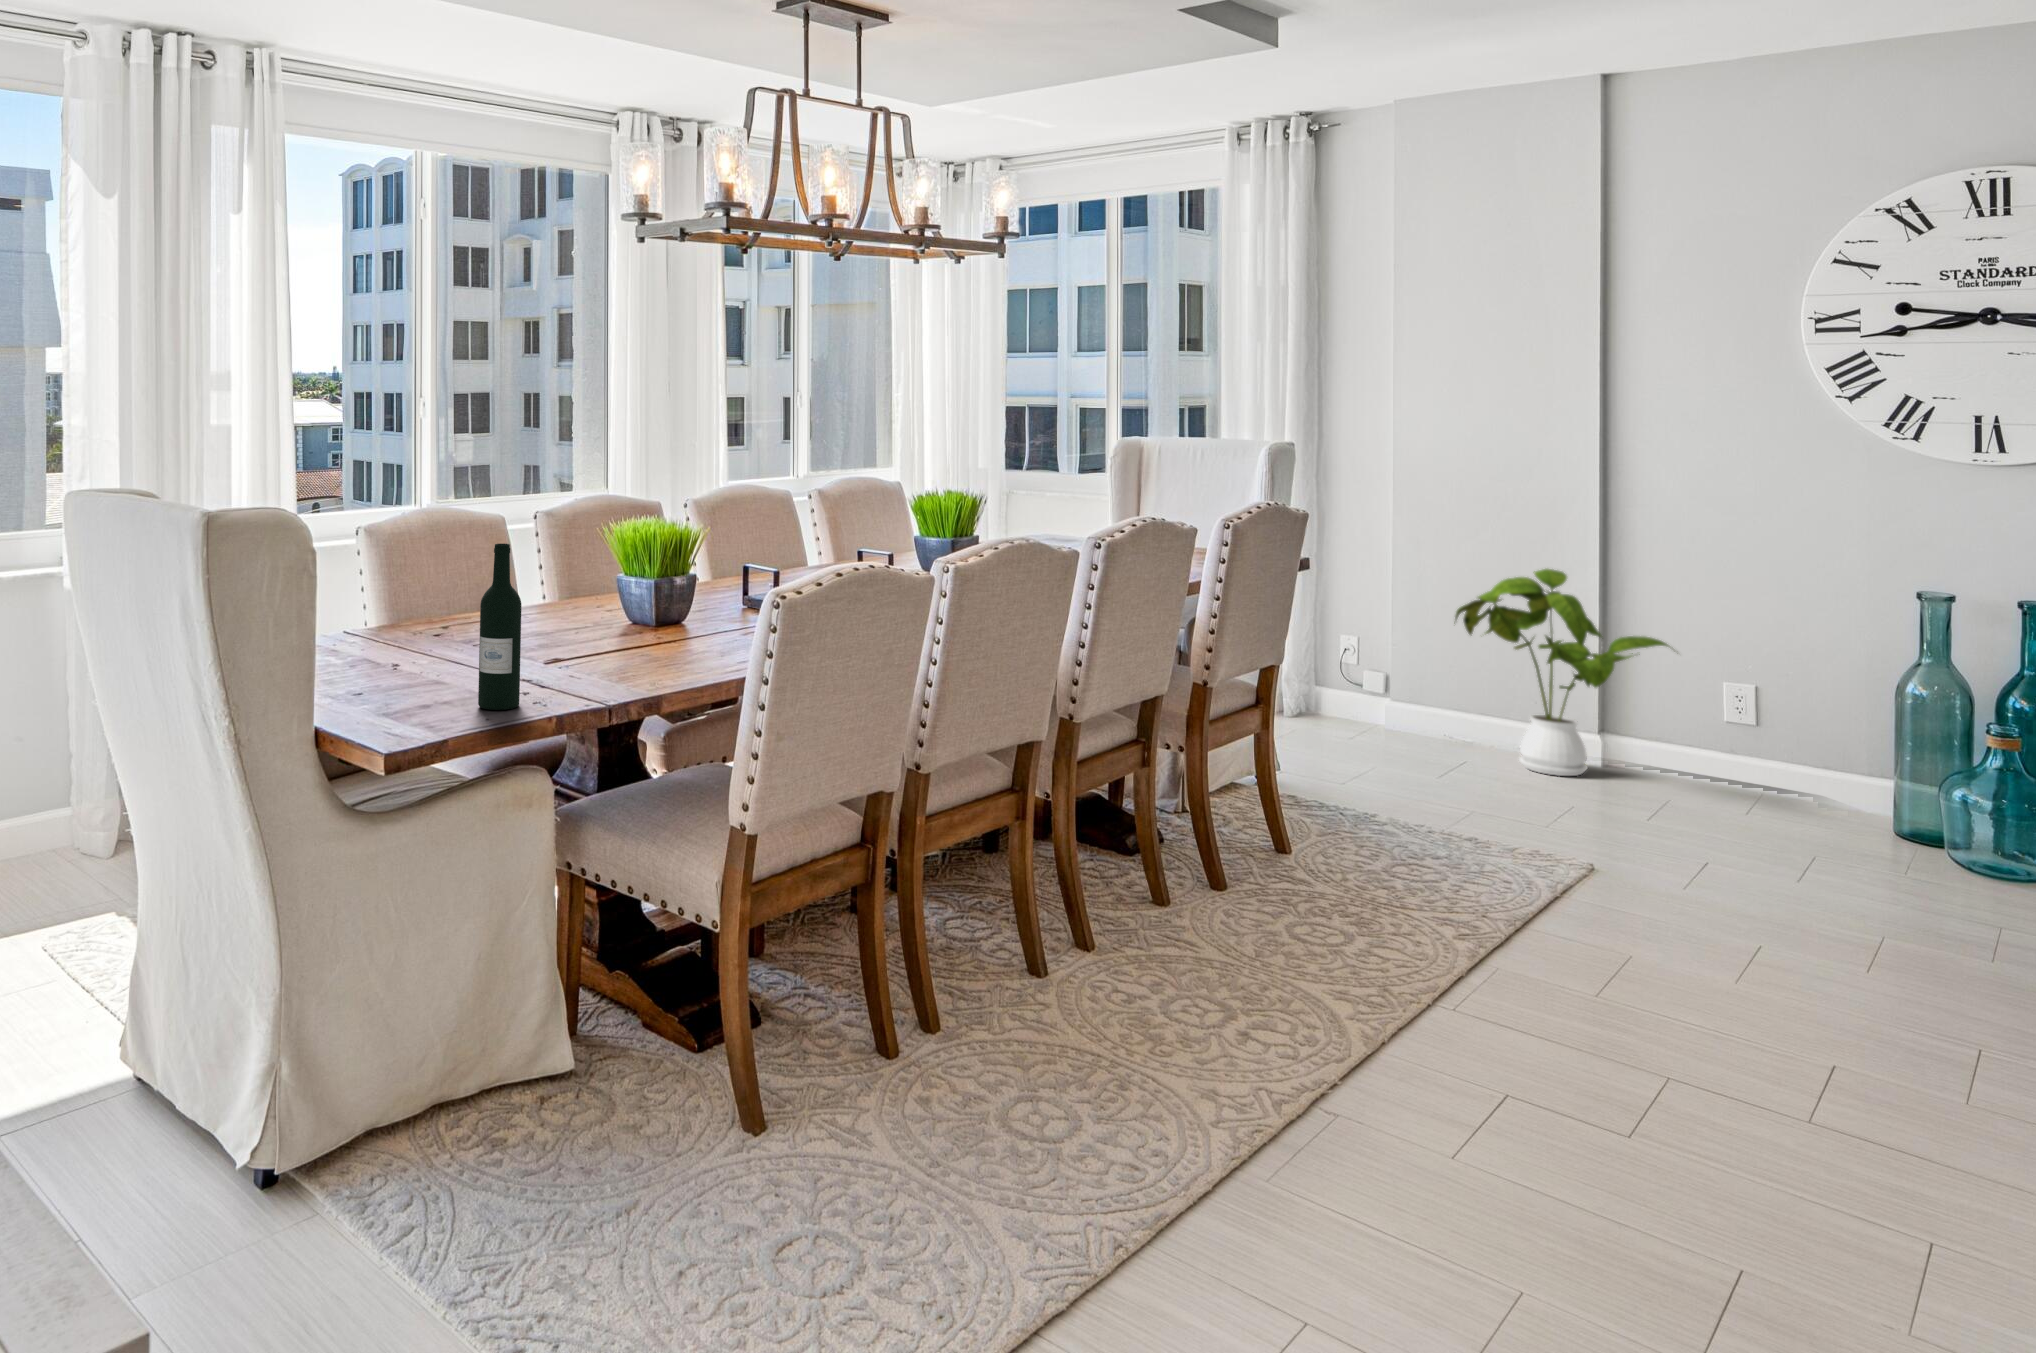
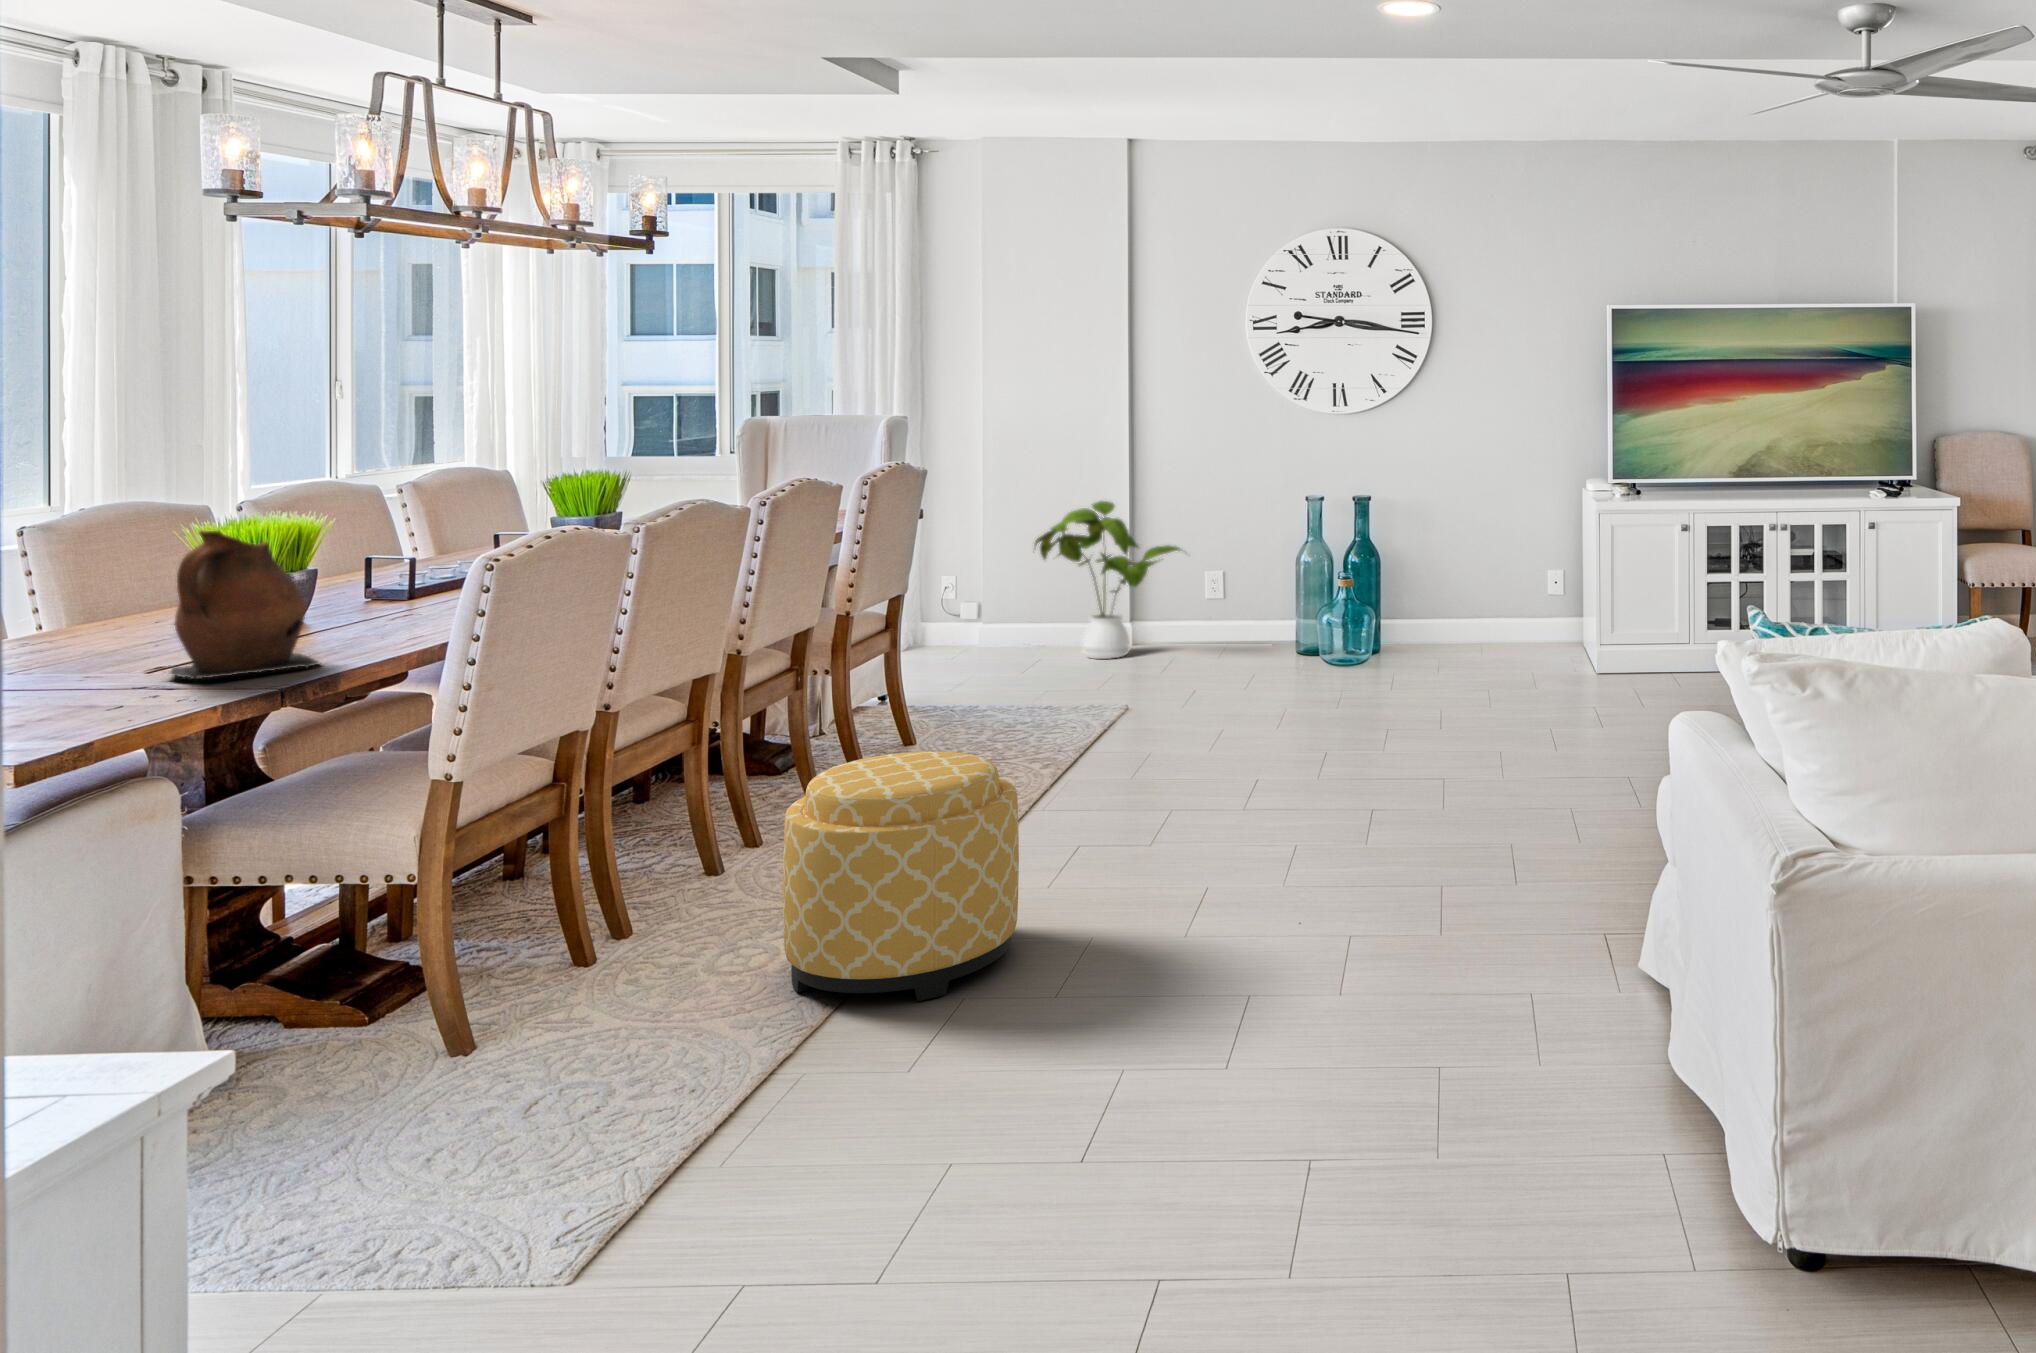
ceramic pitcher: none [543,539,658,687] -> present [170,530,319,679]
wine bottle: present [478,544,521,710] -> none [98,538,157,713]
ottoman: none [1076,895,1380,1259] -> present [783,751,1019,1001]

